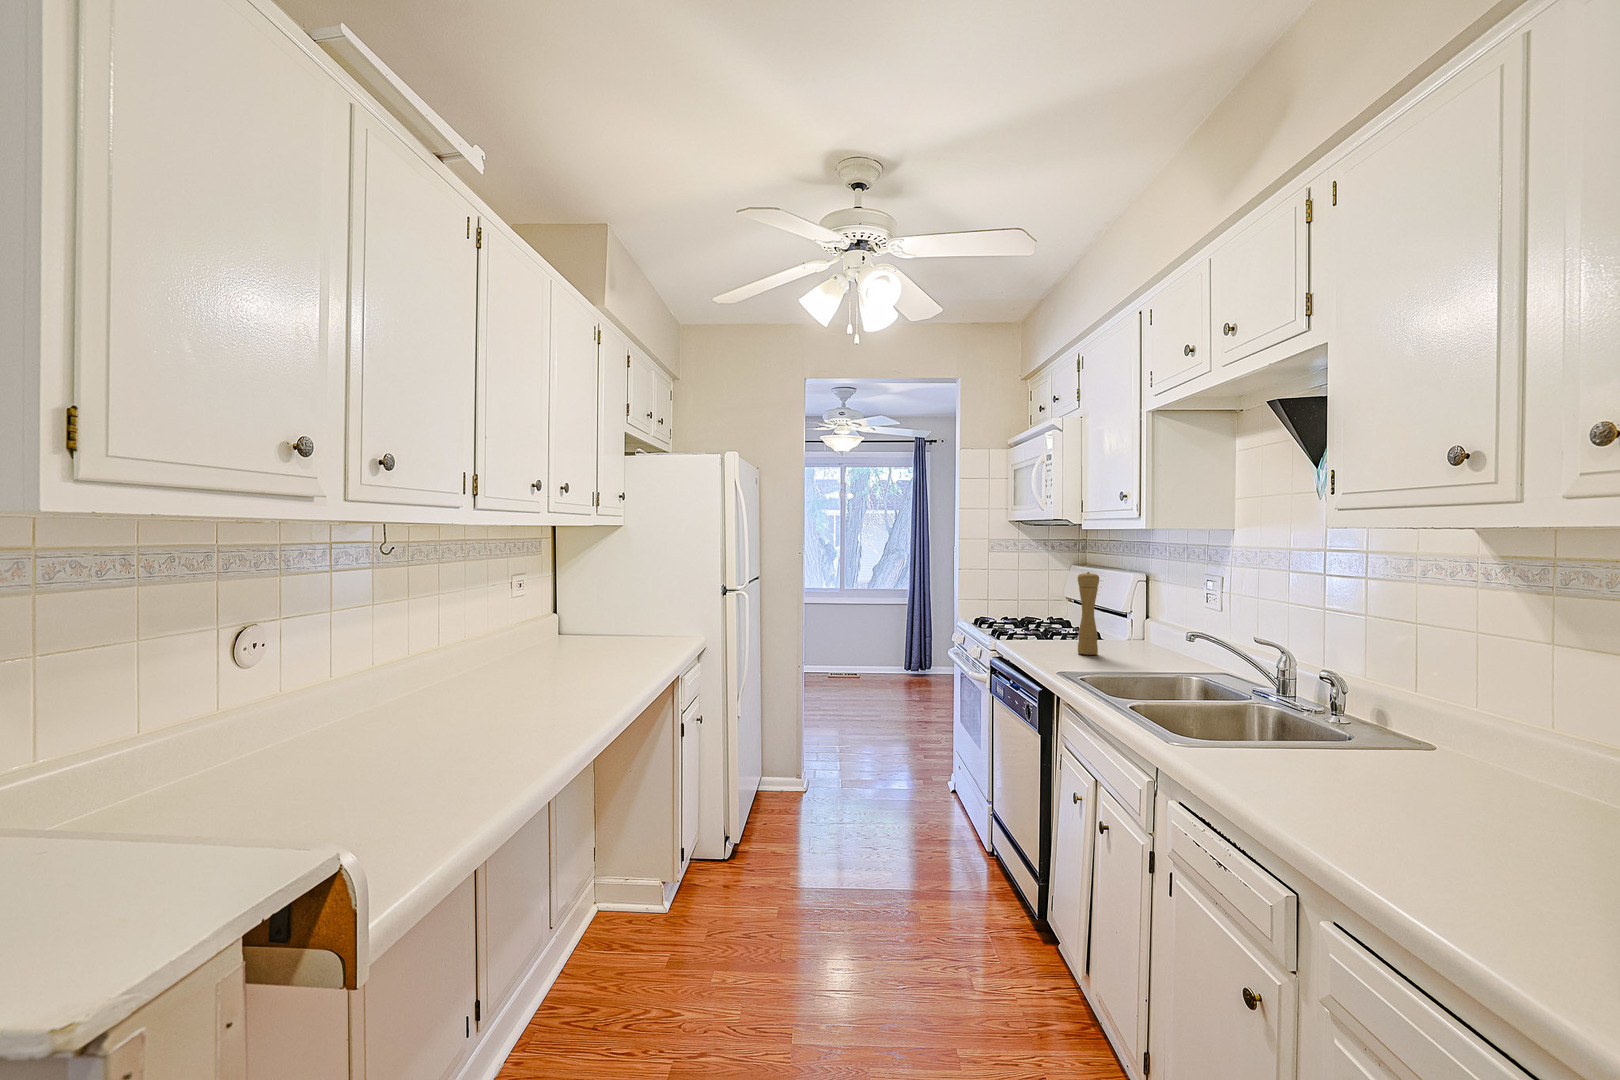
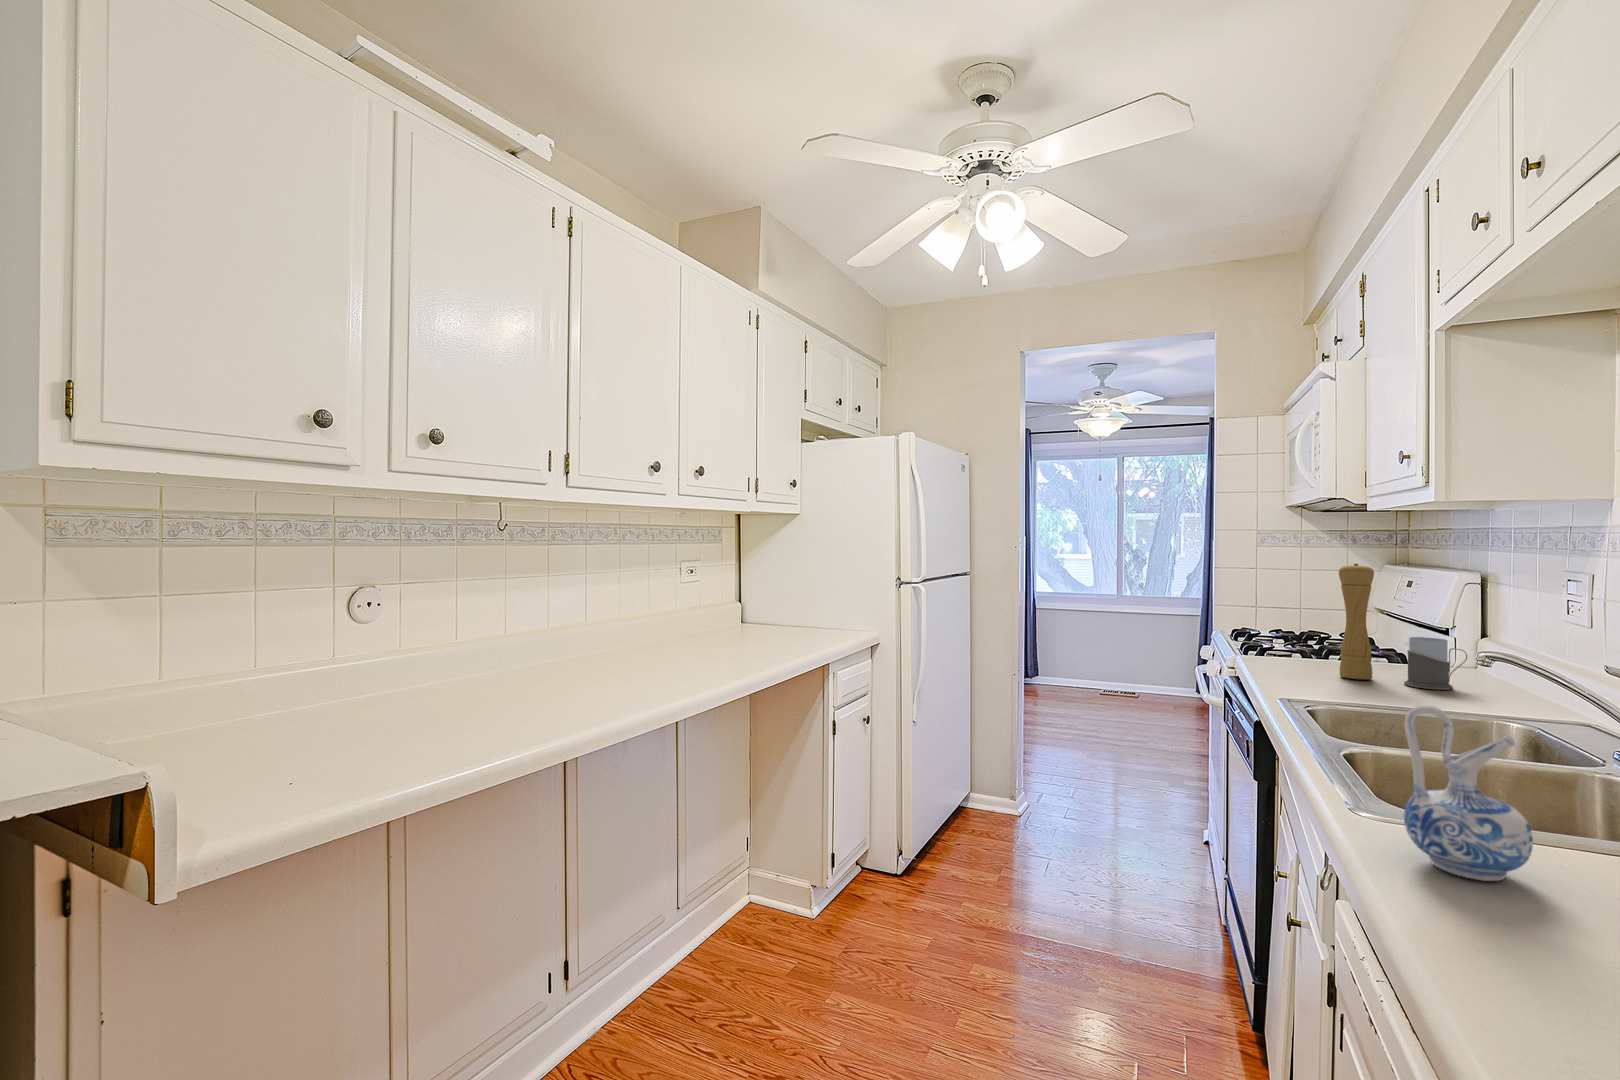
mug: none [1117,623,1153,659] -> present [1404,637,1467,690]
ceramic pitcher: none [1225,677,1291,777] -> present [1404,705,1533,881]

